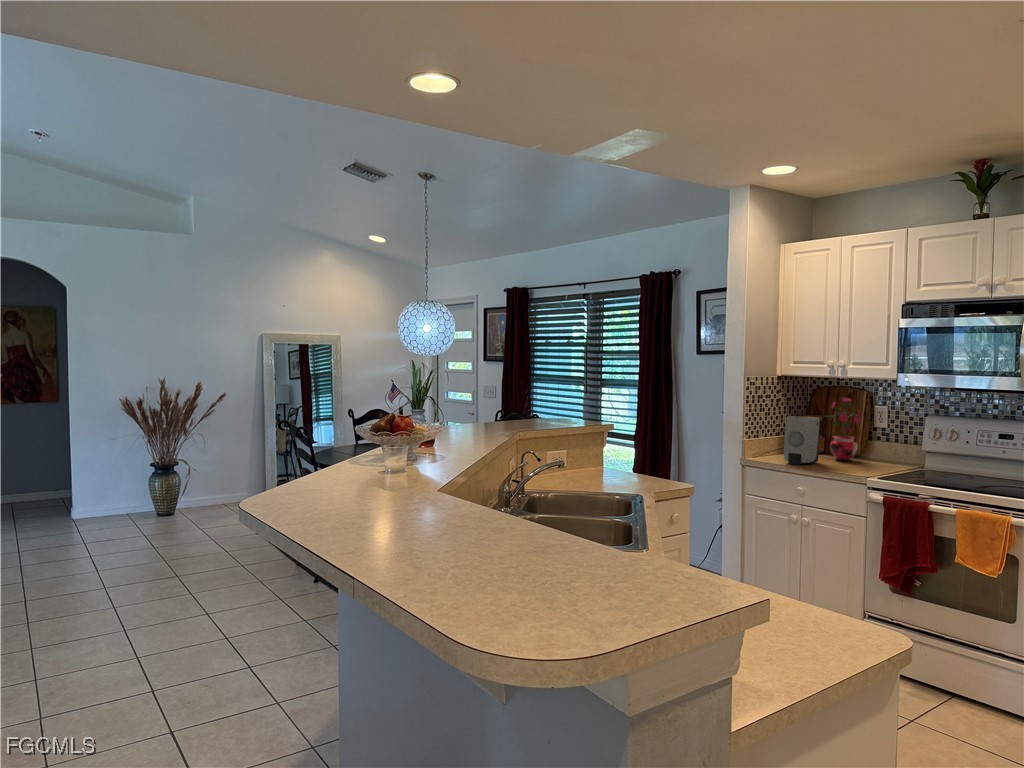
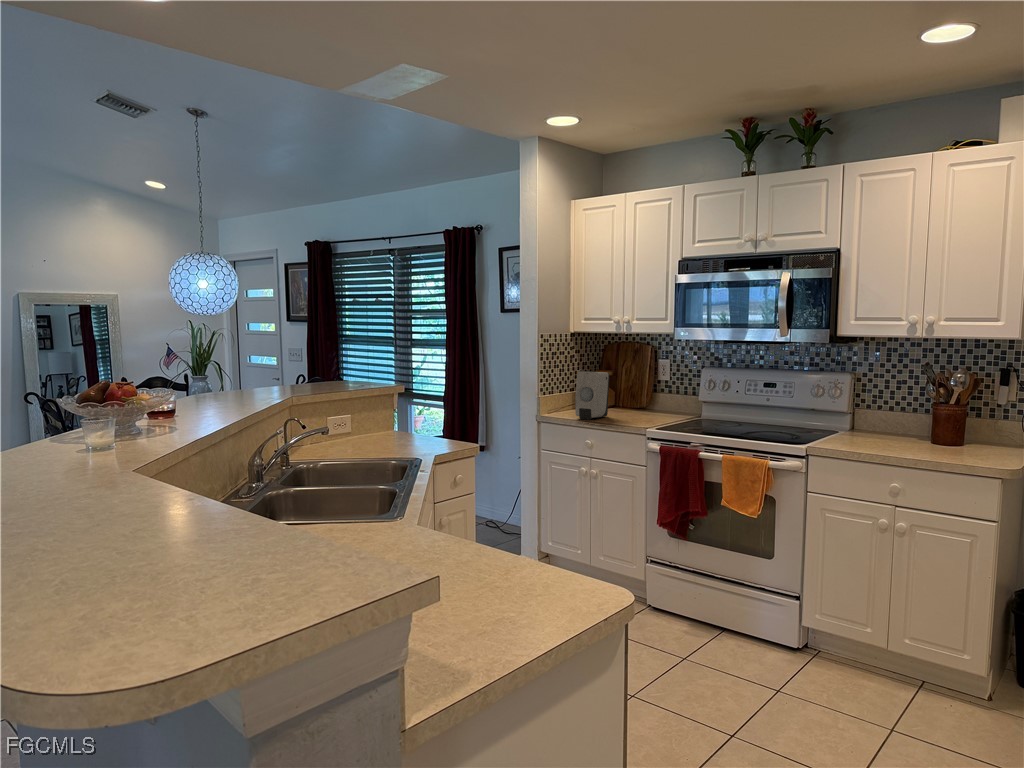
potted plant: present [830,397,861,461] -> none [613,351,647,414]

